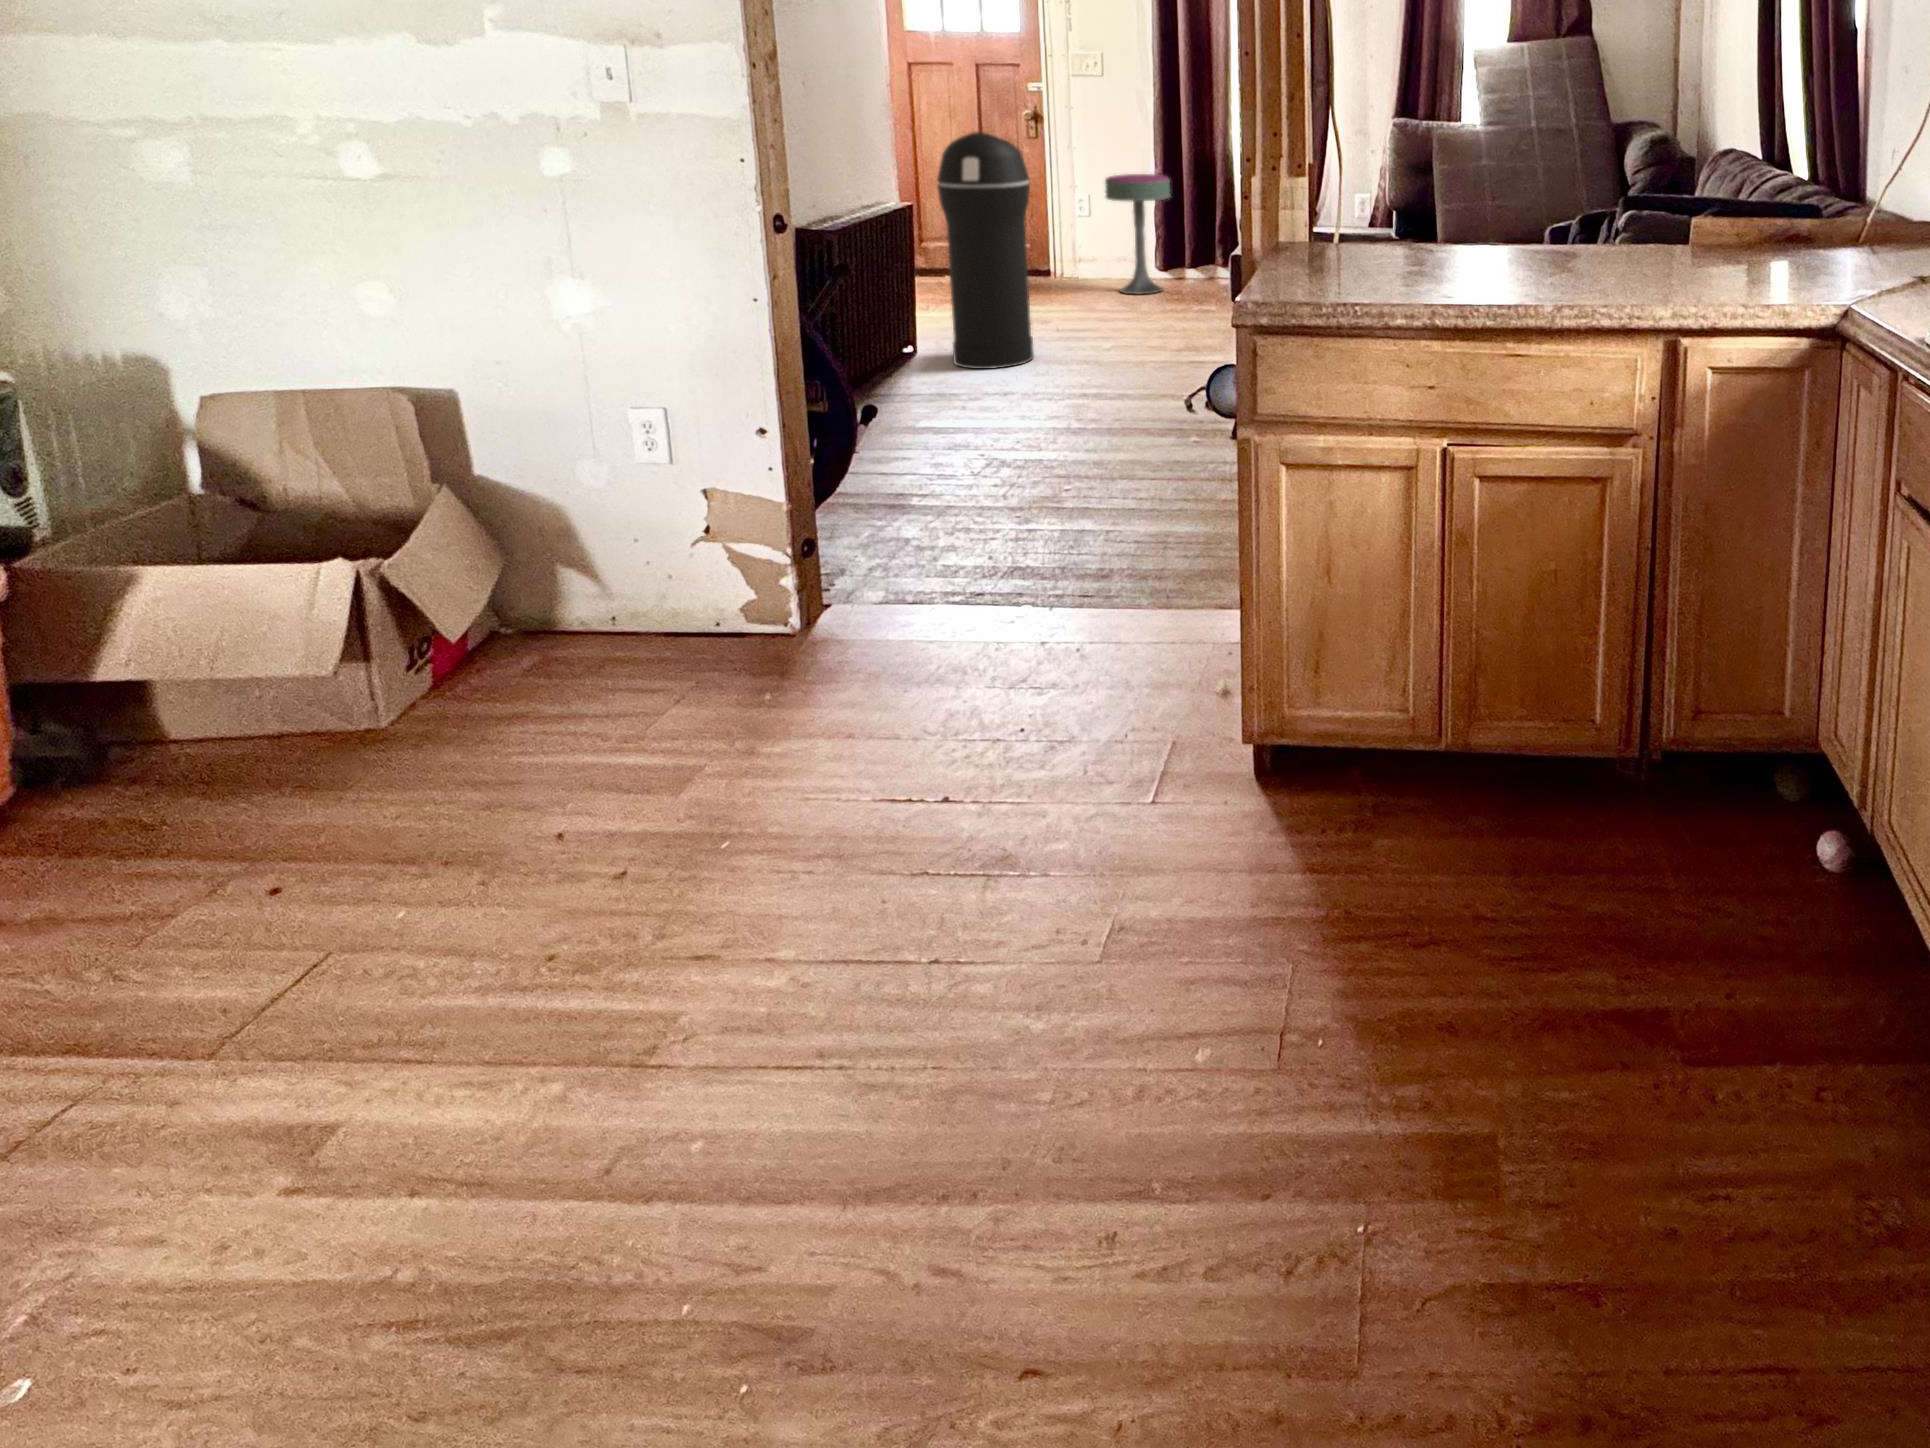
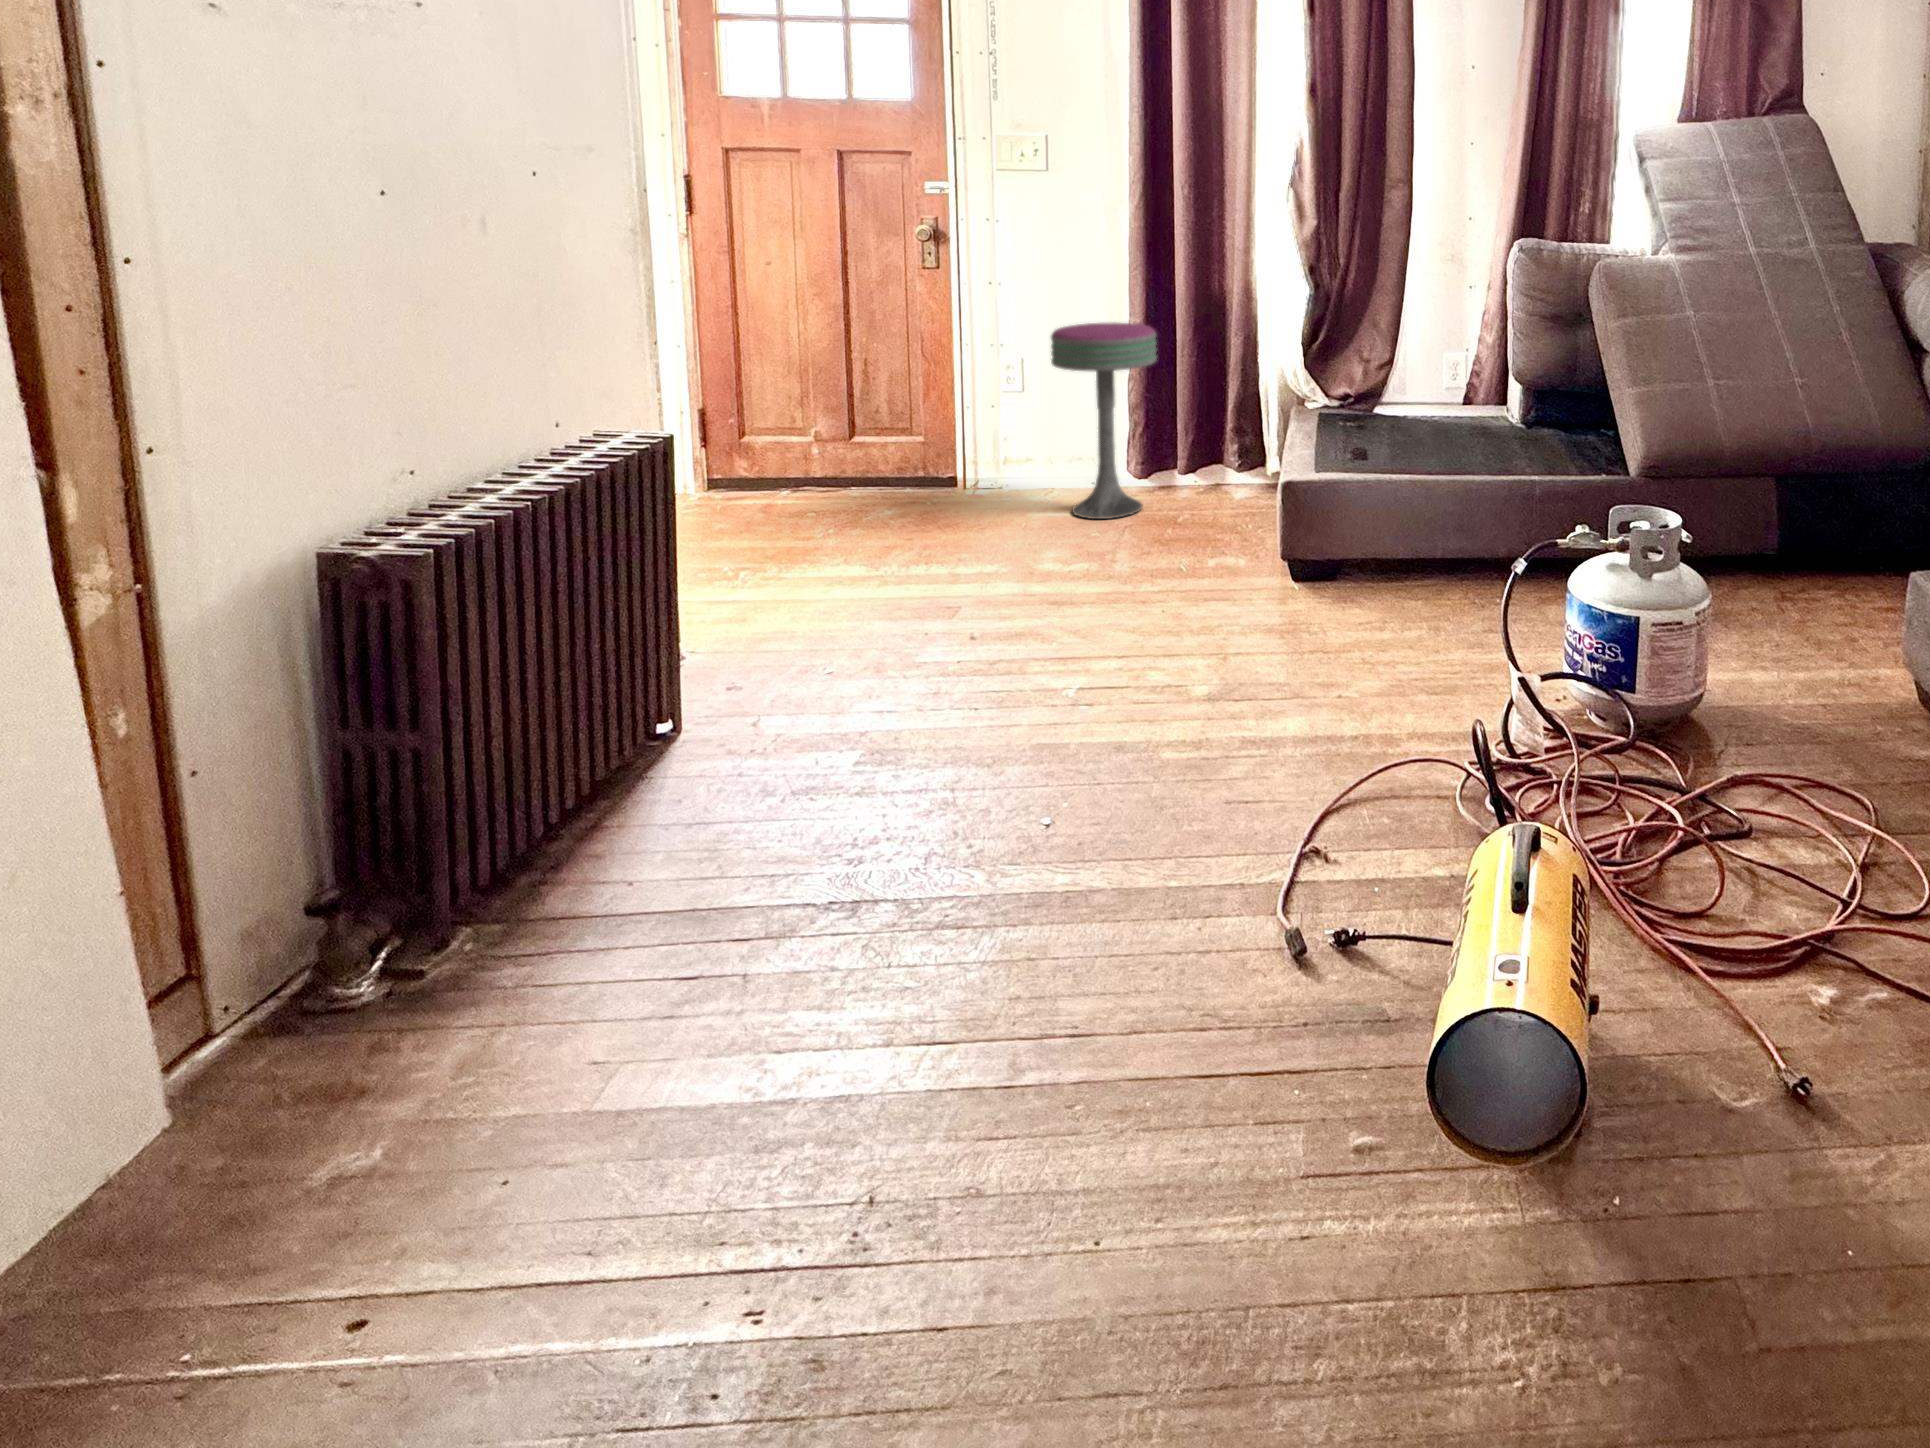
trash can: present [937,132,1034,369] -> none [726,285,933,784]

